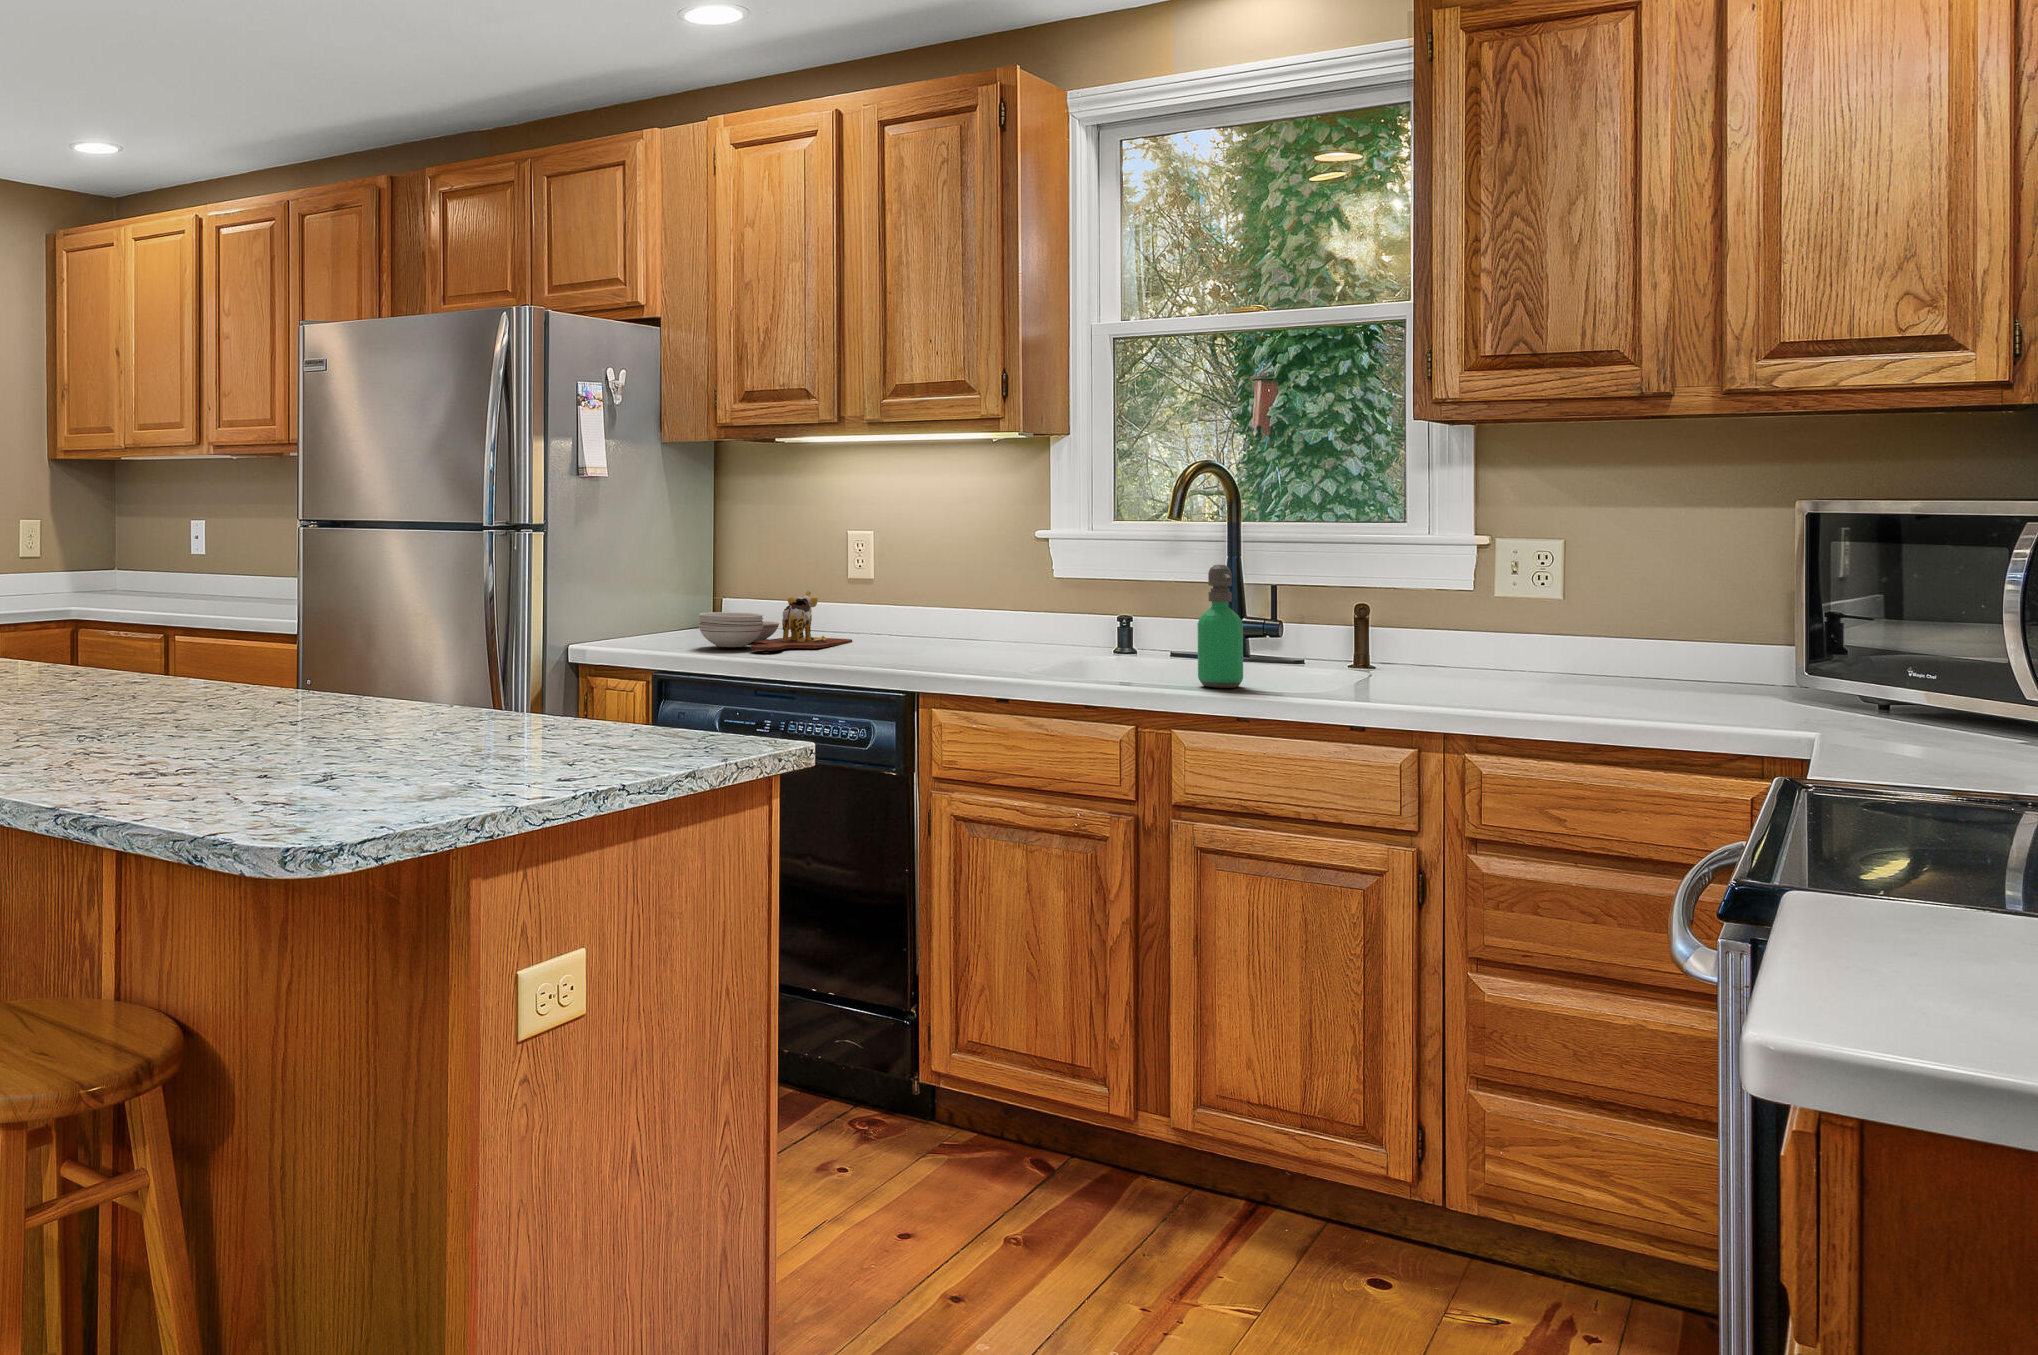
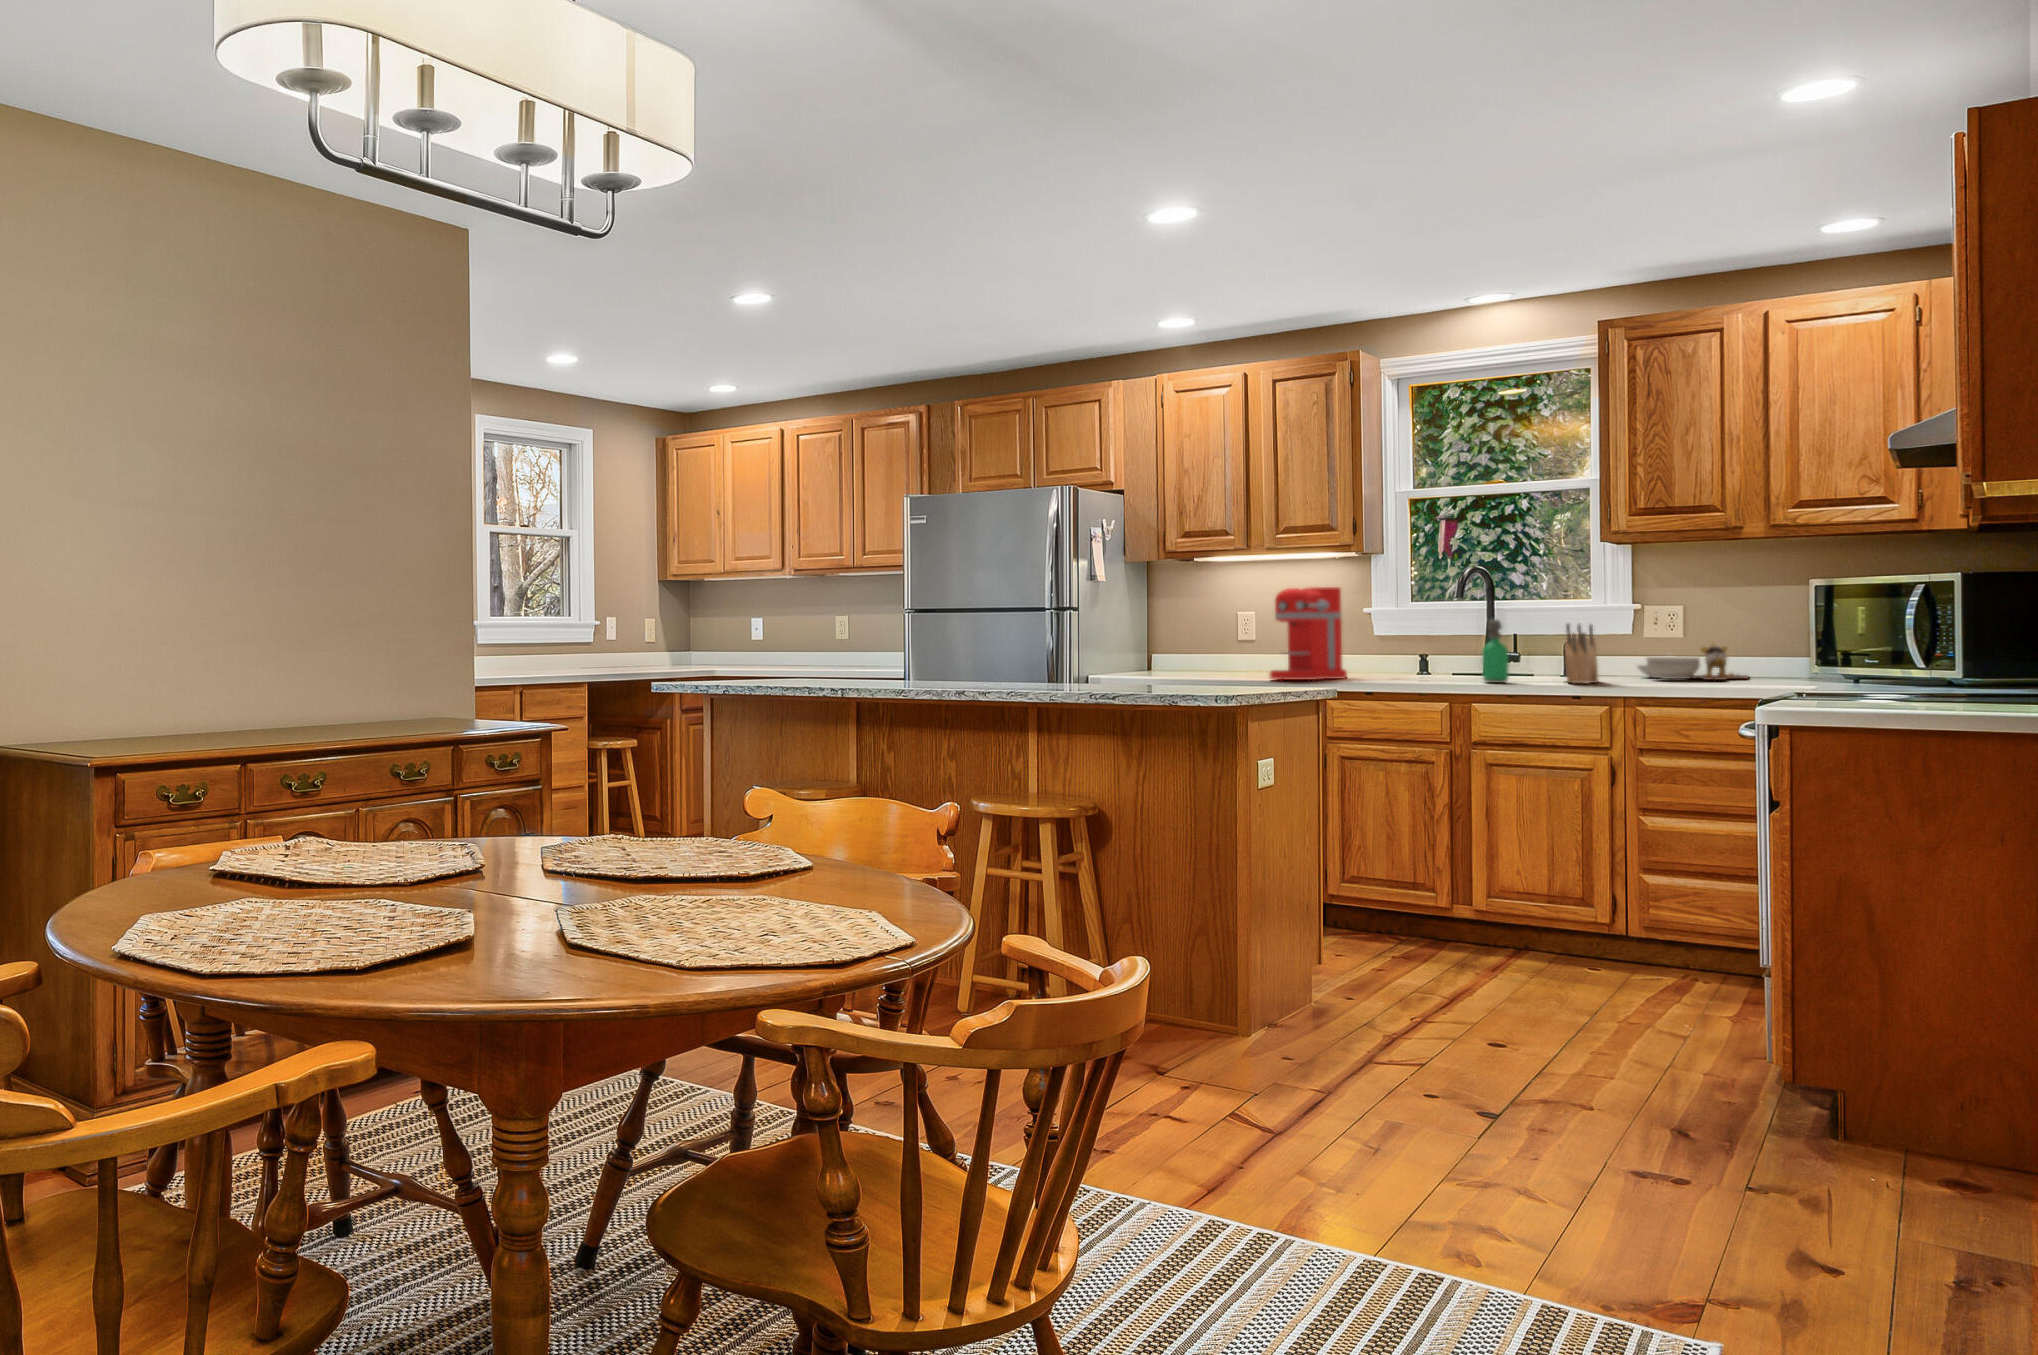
coffee maker: none [850,494,989,667] -> present [1269,587,1347,680]
knife block: none [1339,579,1405,698] -> present [1565,624,1599,683]
cutting board: present [699,590,852,651] -> present [1638,643,1748,680]

